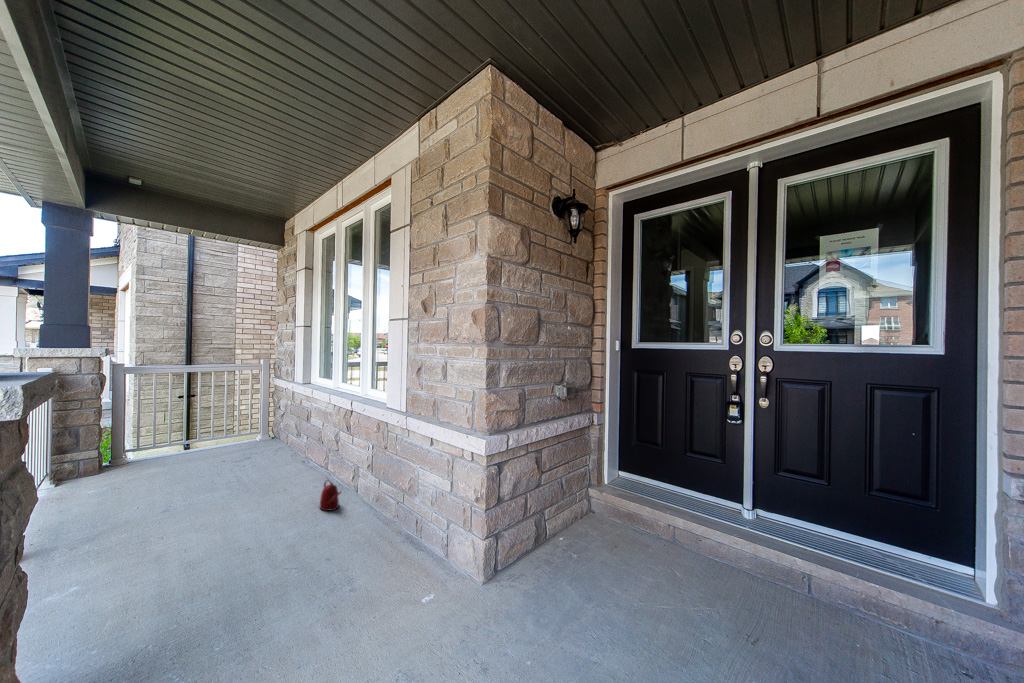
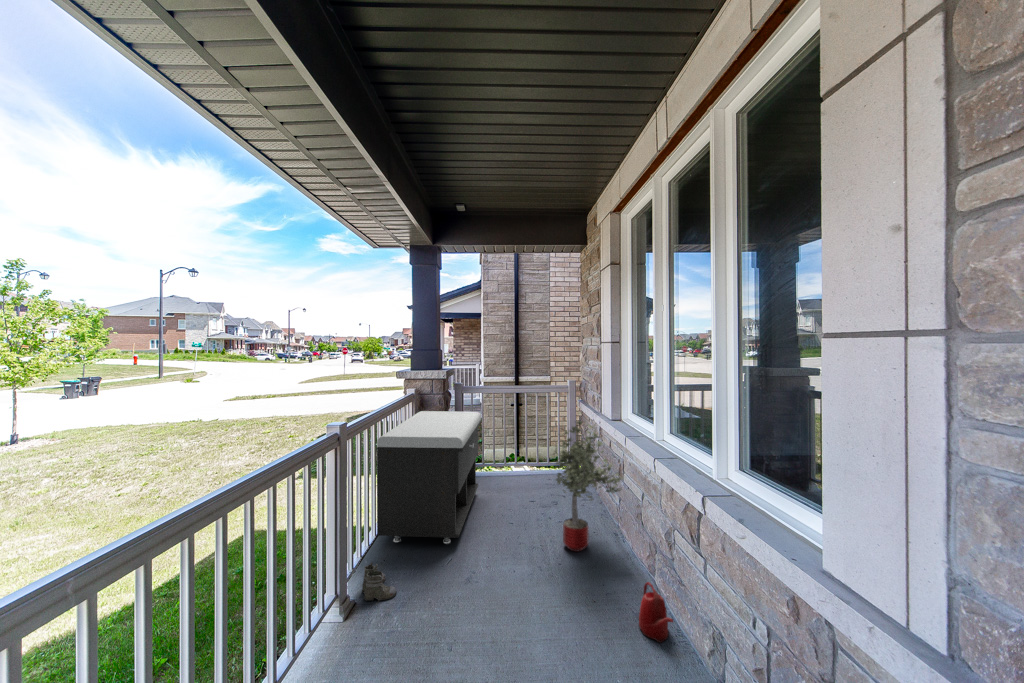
potted tree: none [248,385,312,485] -> present [554,421,623,551]
storage bench: none [25,390,162,523] -> present [377,411,481,544]
boots: none [17,534,75,567] -> present [362,563,396,601]

